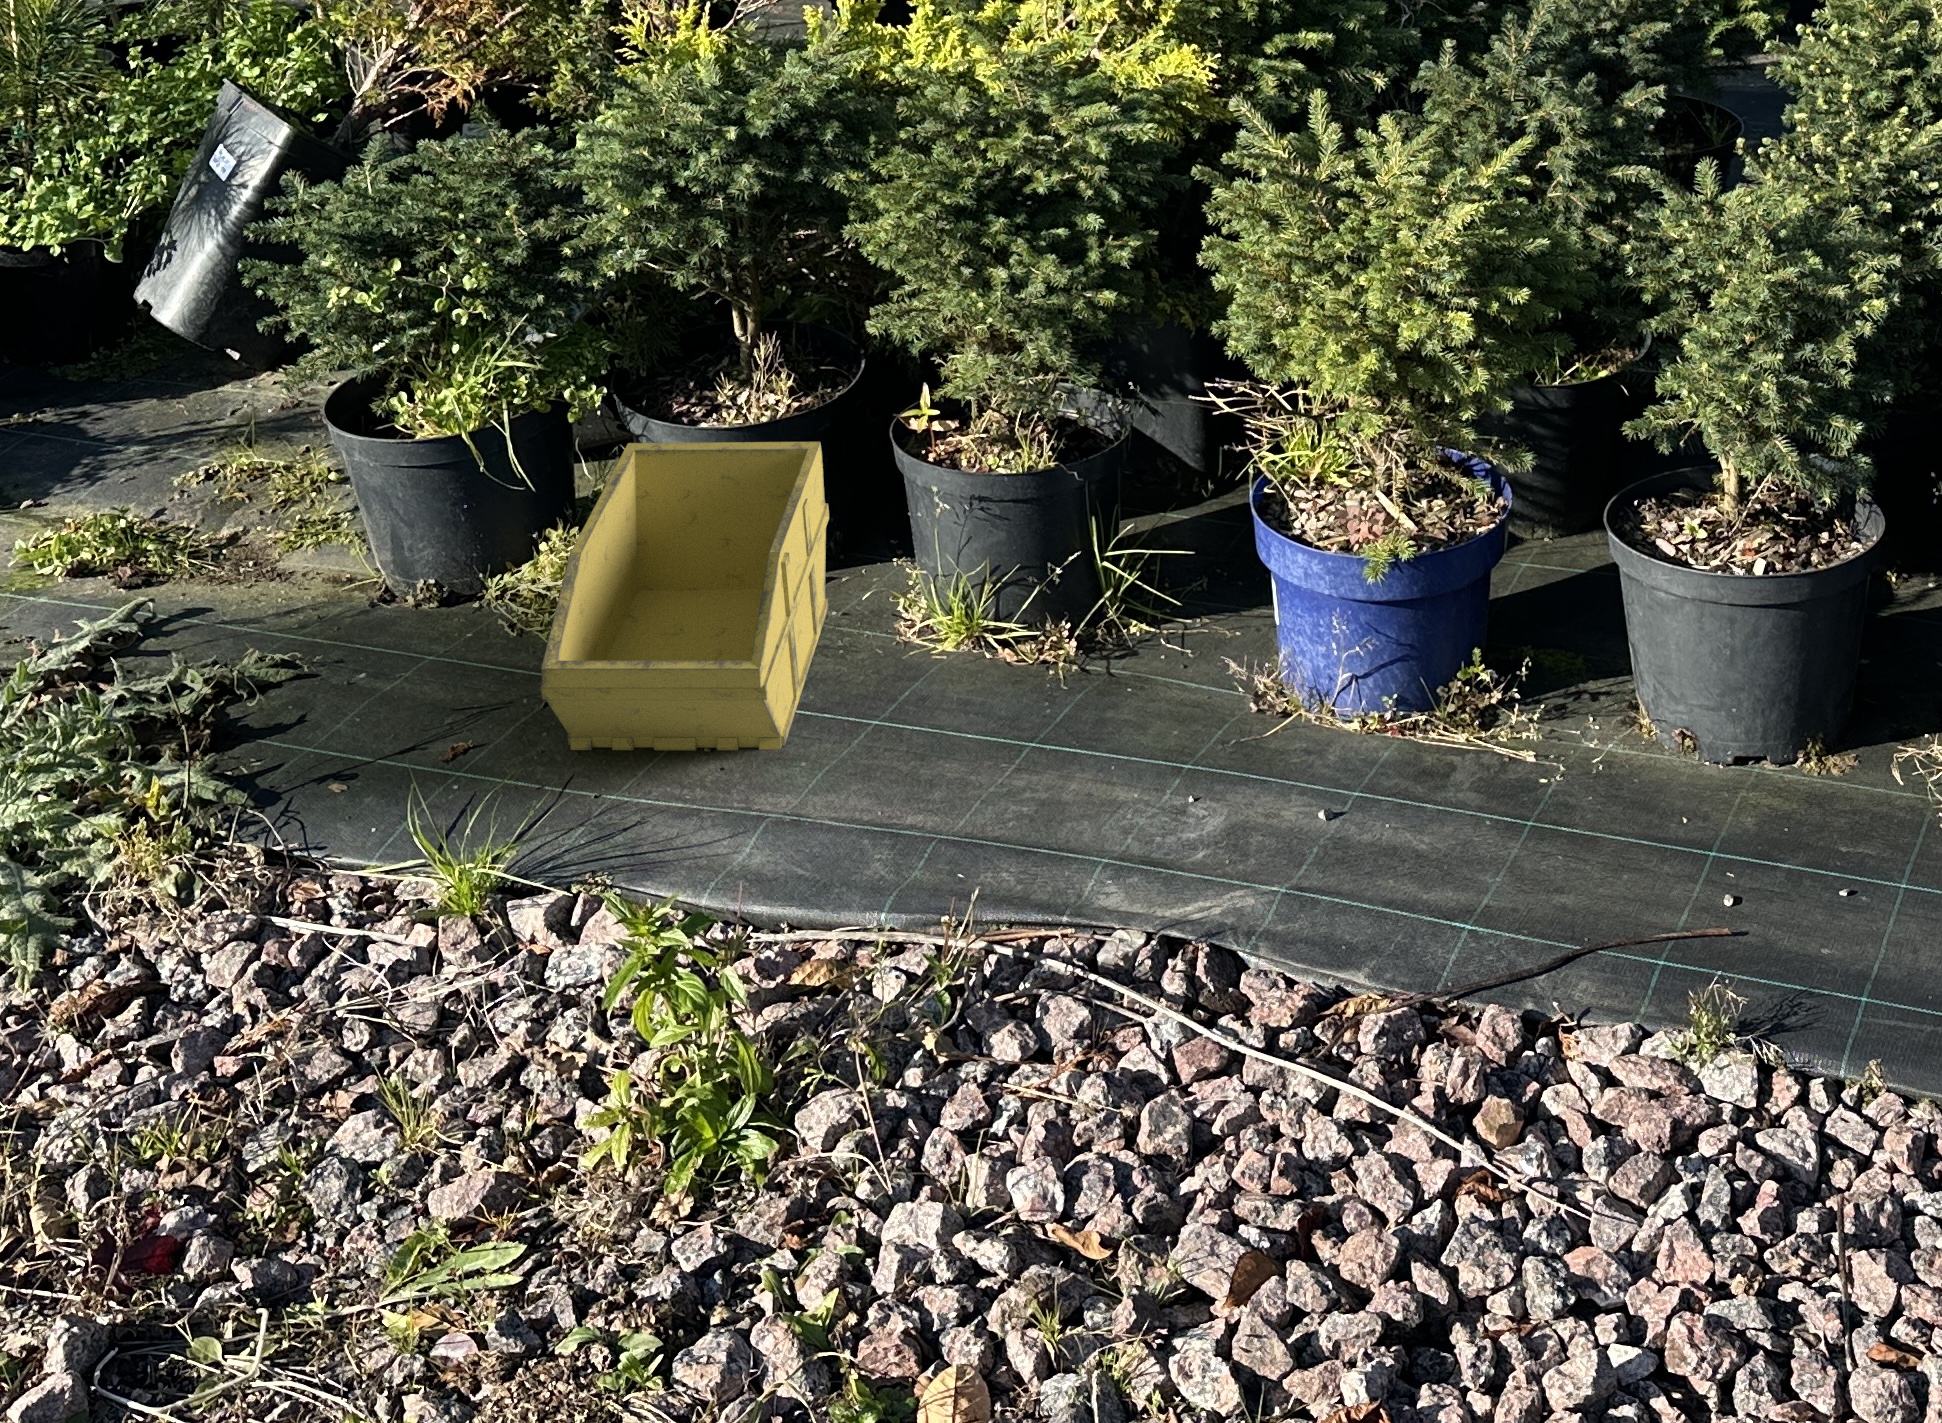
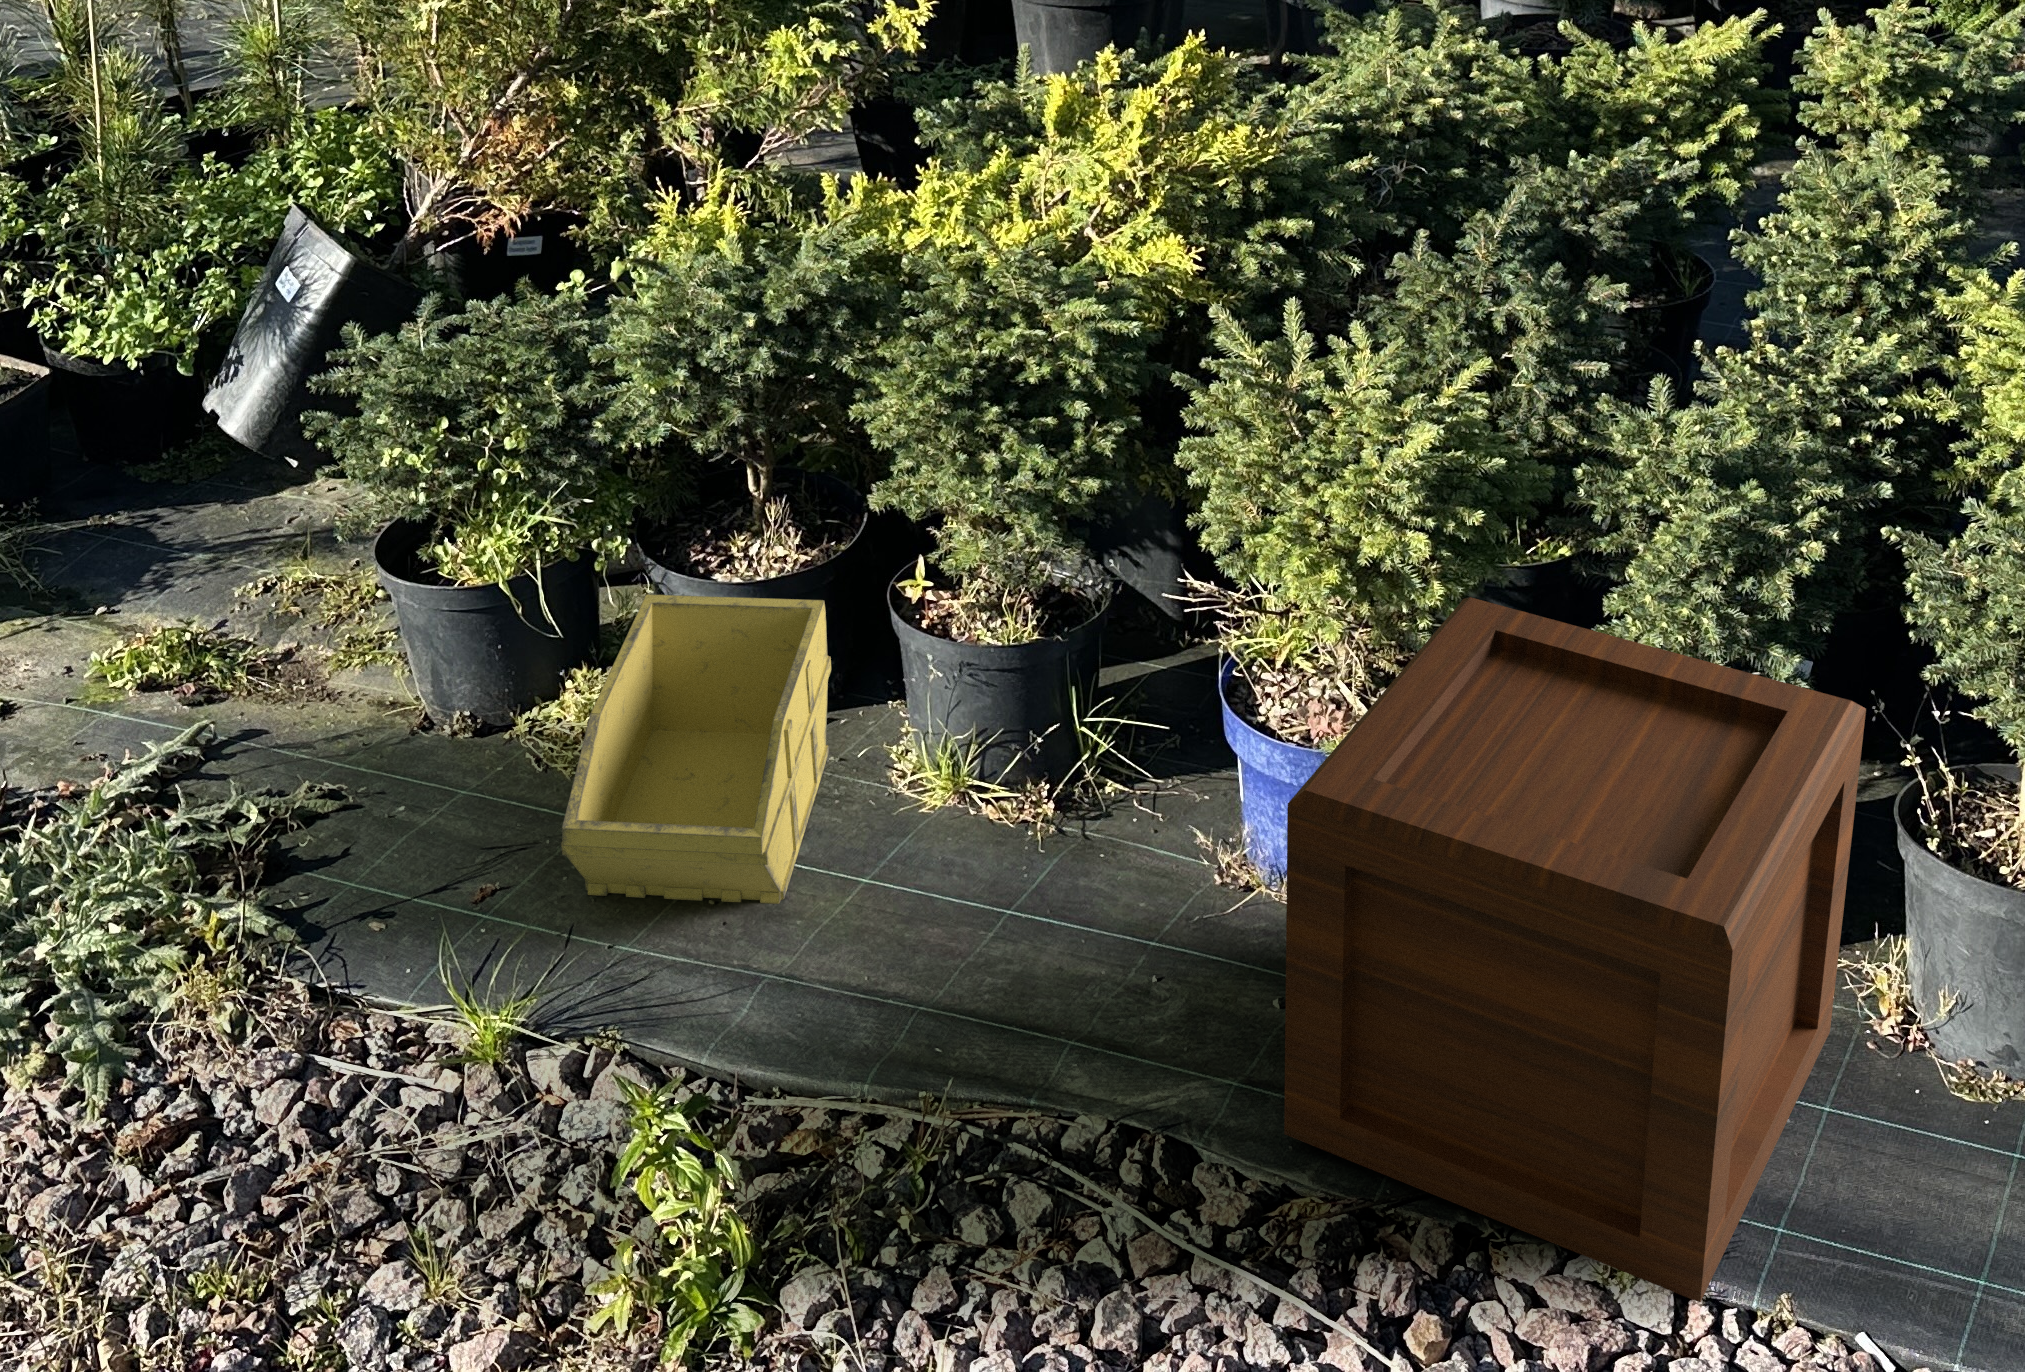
wooden crate: none [1333,372,1937,1078] -> present [1284,597,1866,1302]

